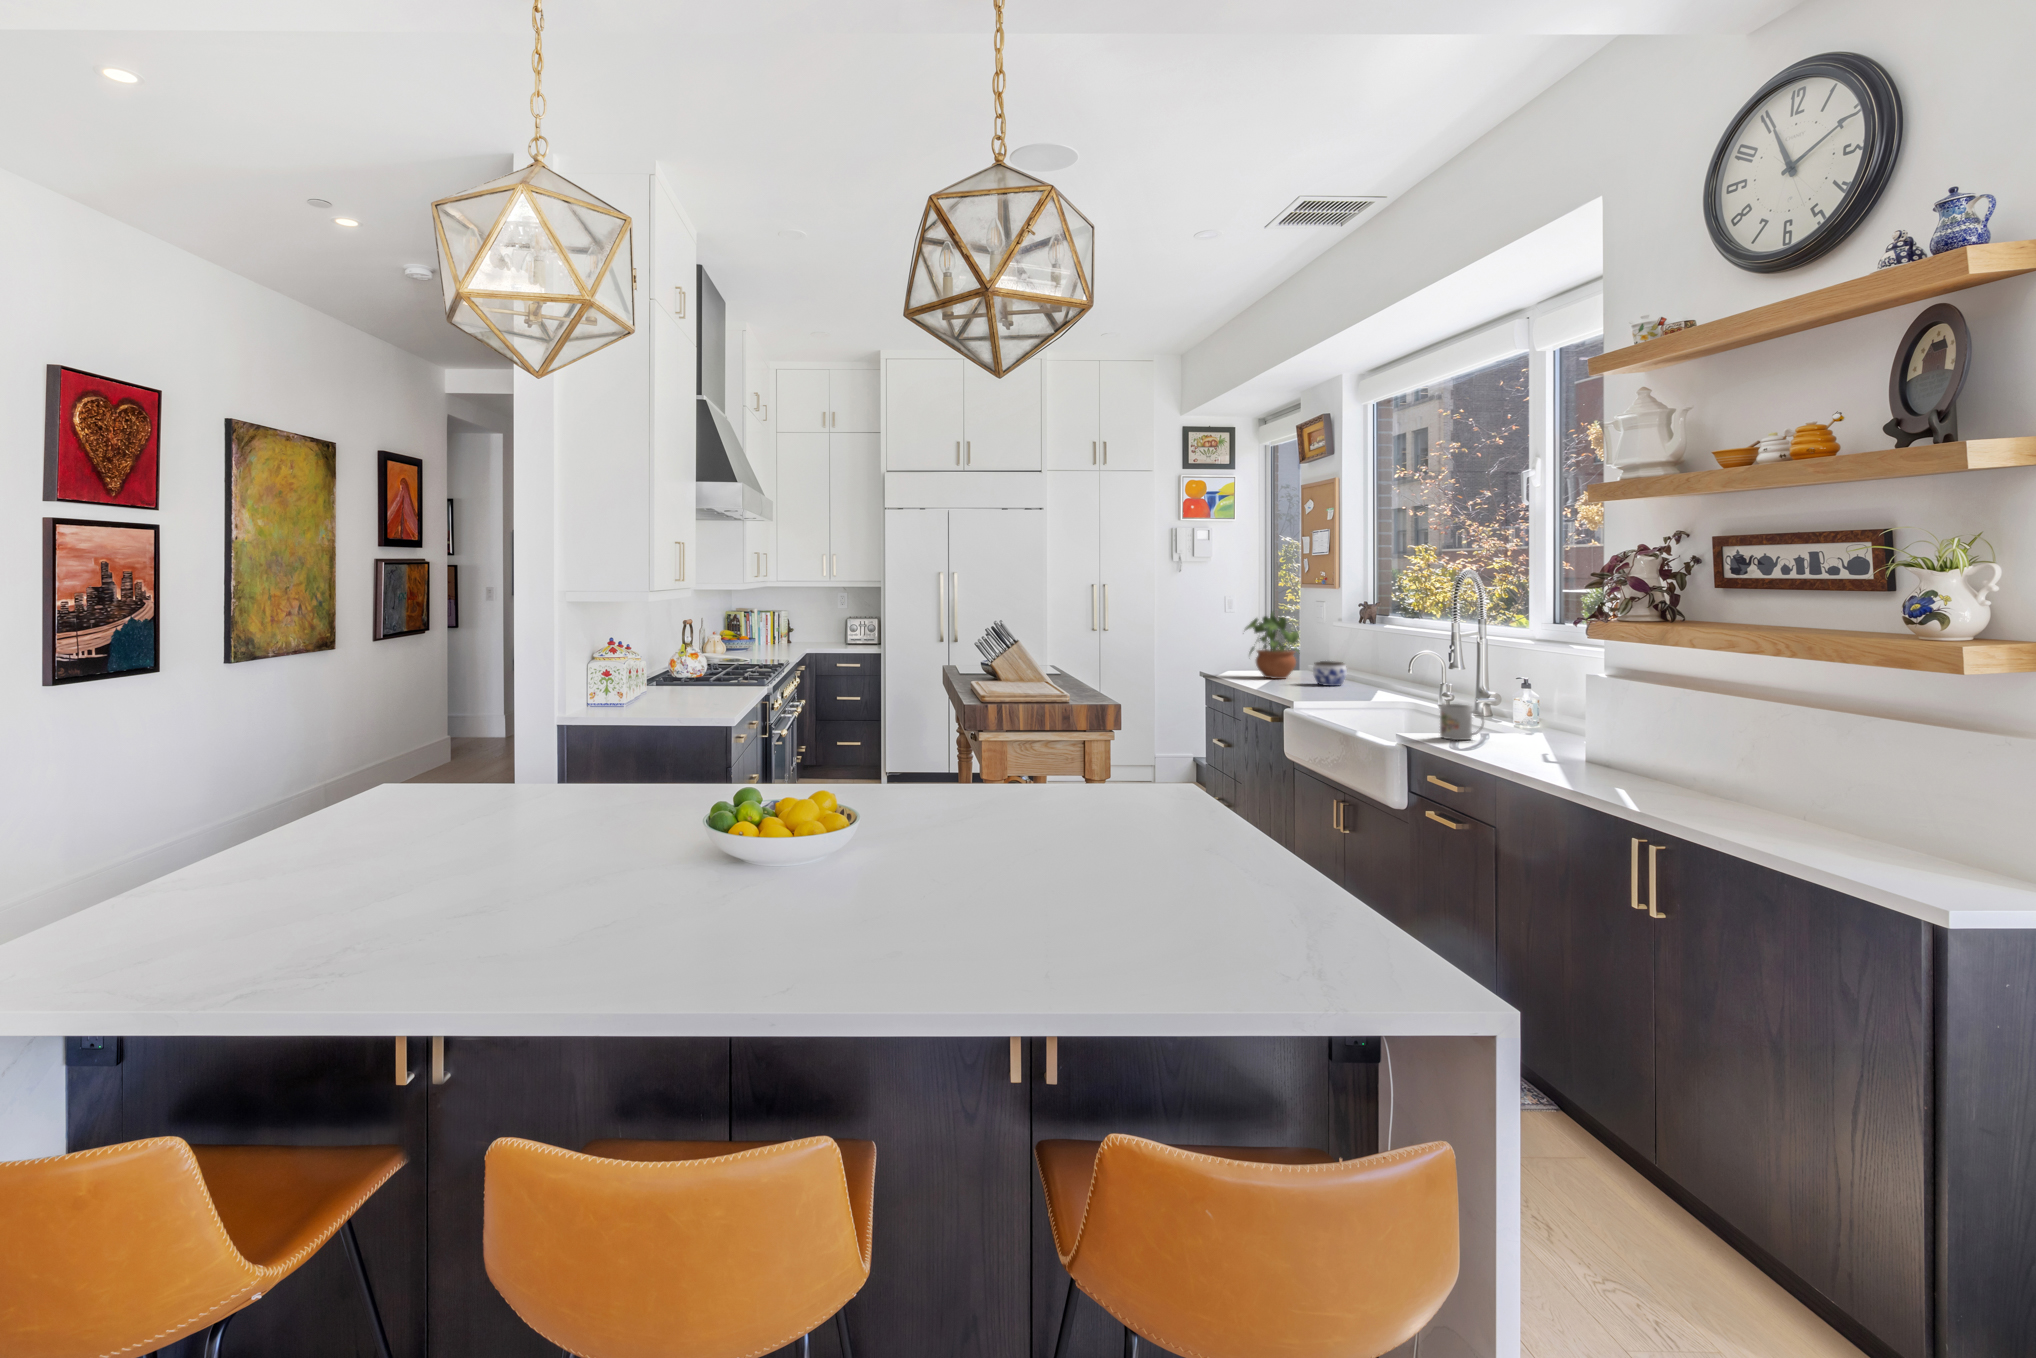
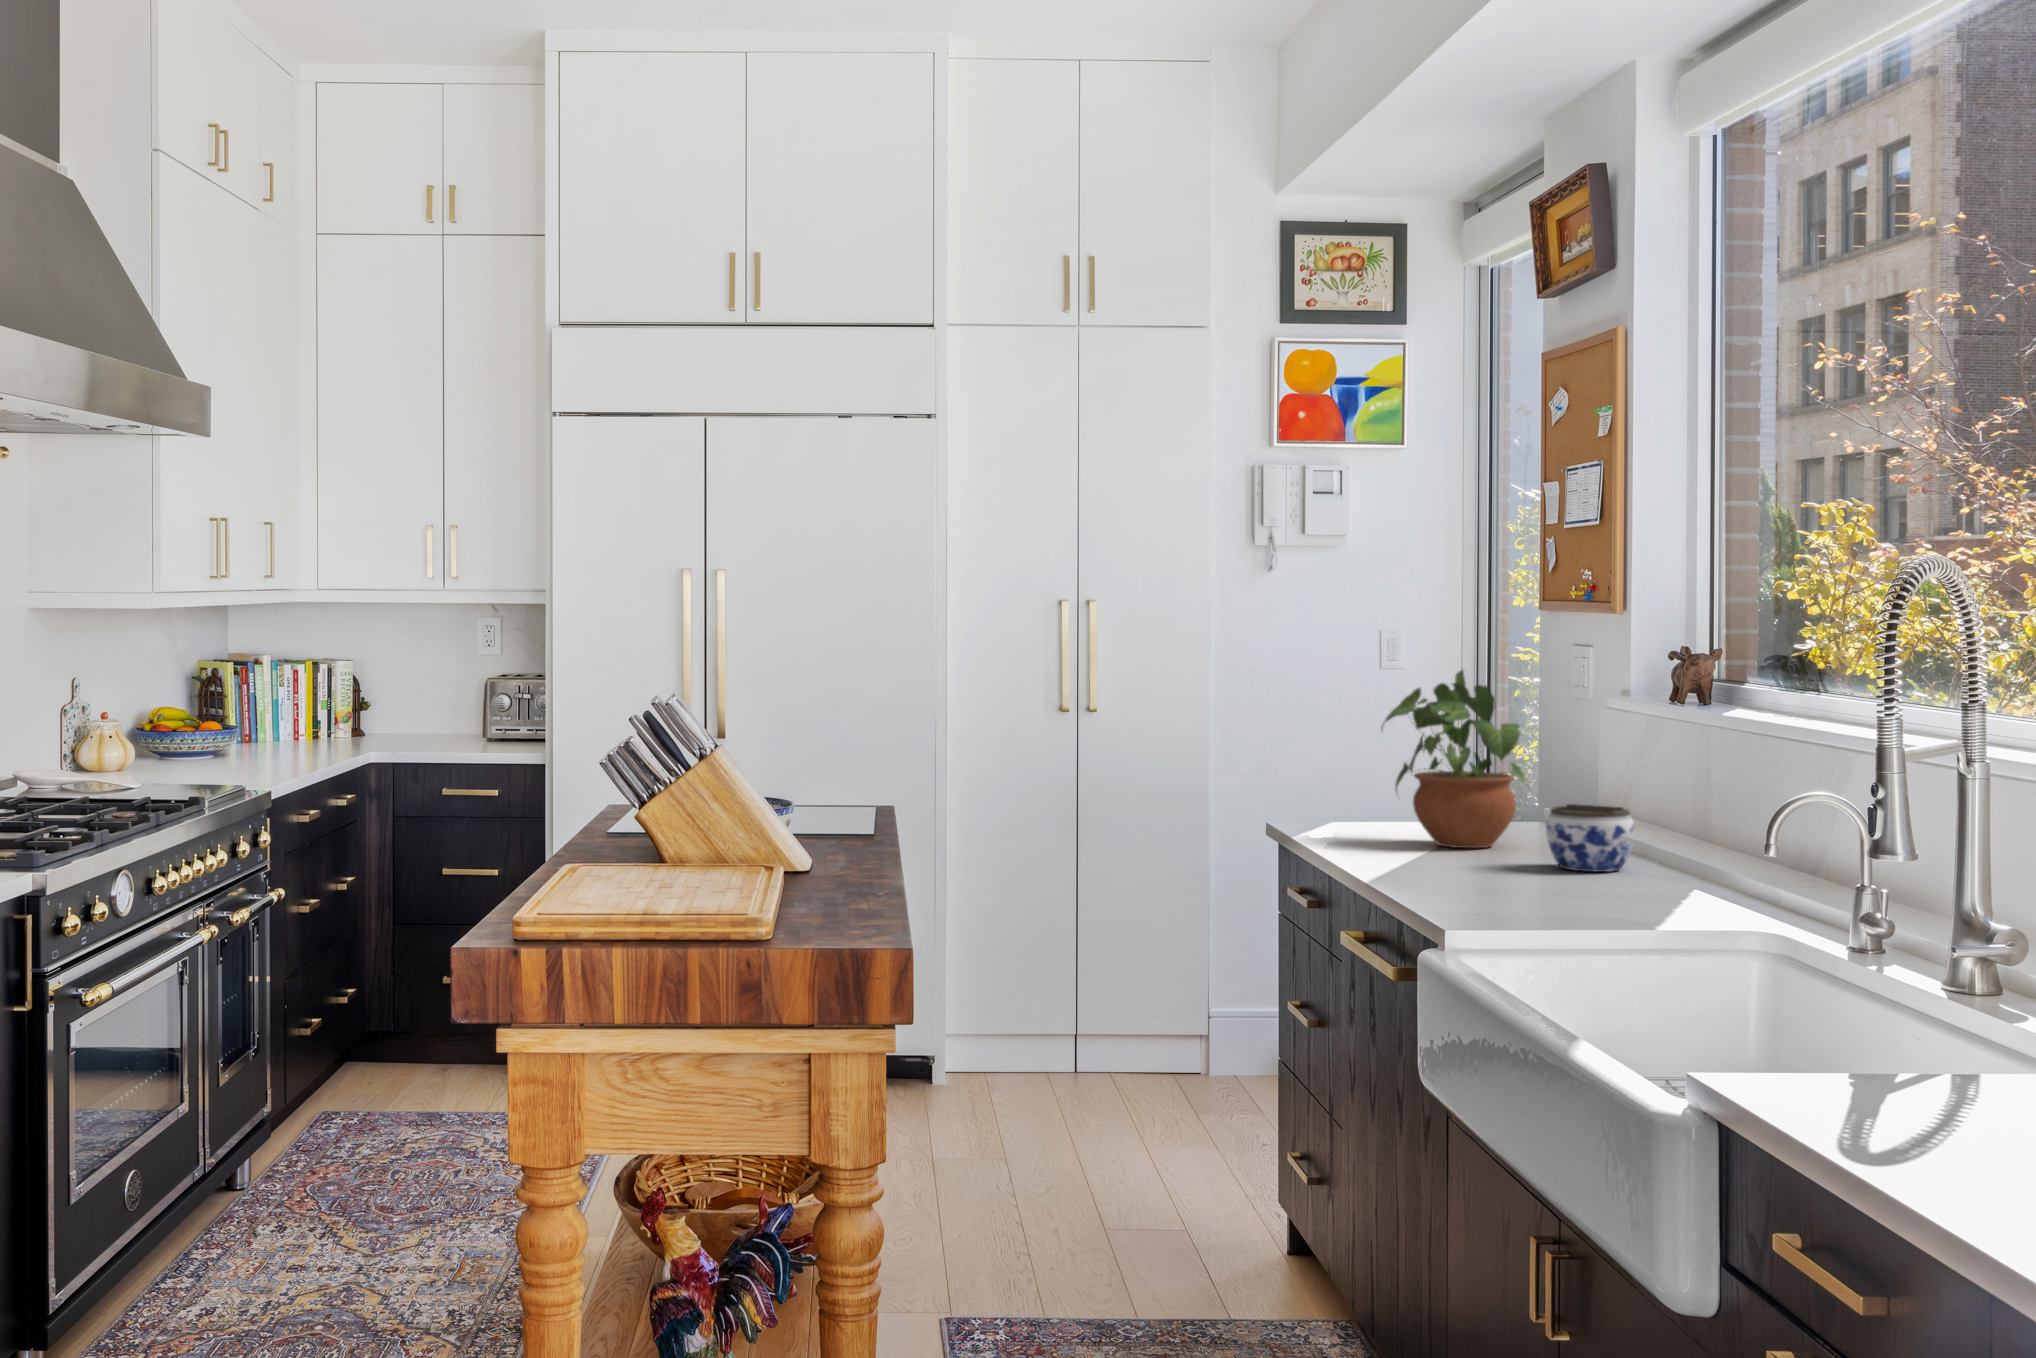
mug: present [1440,704,1484,740] -> none [1820,973,1963,1100]

